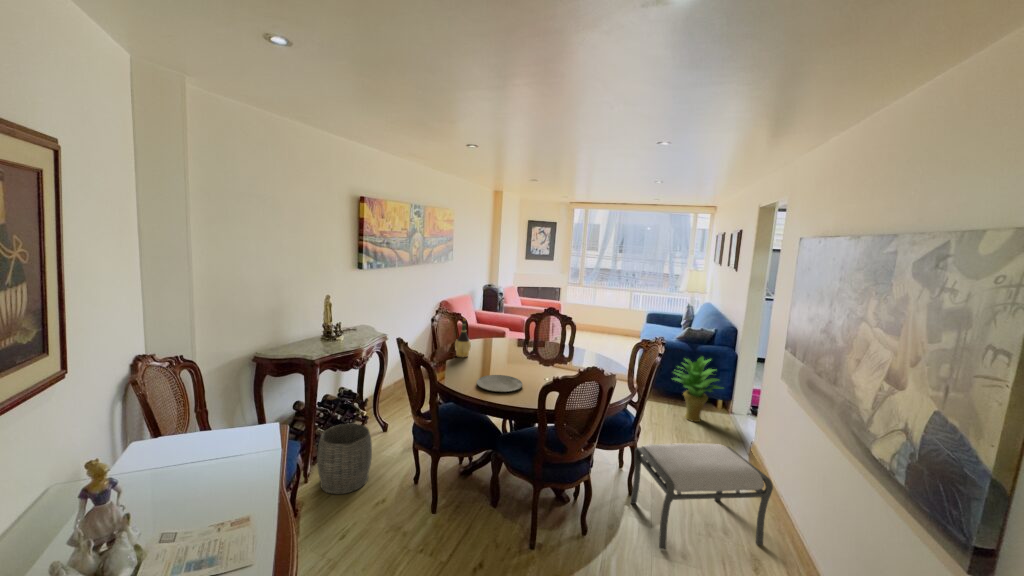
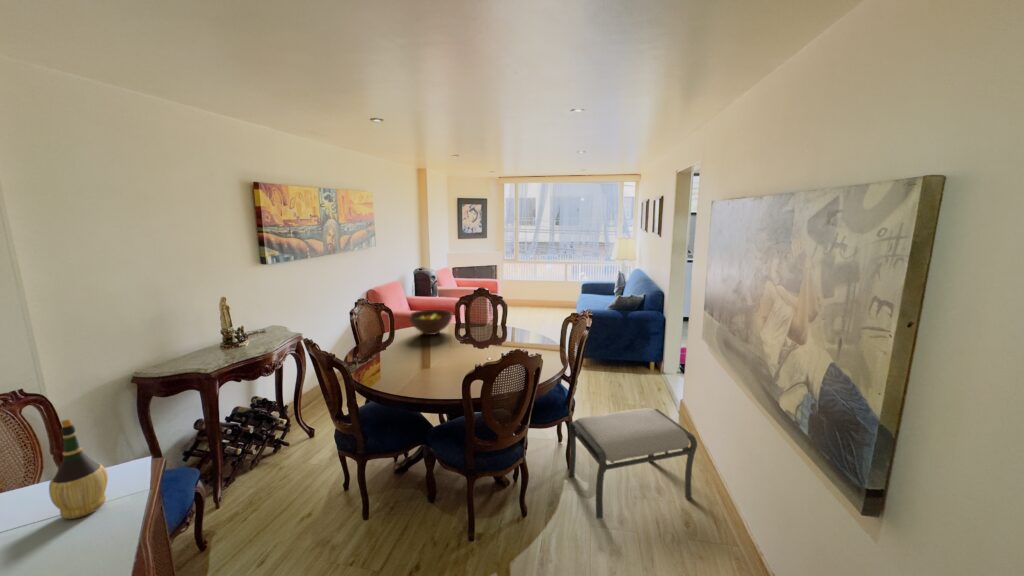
wine bottle: present [455,318,471,358] -> present [49,419,108,519]
fruit bowl: none [482,323,523,348] -> present [409,309,452,335]
potted plant: present [674,357,723,422] -> none [605,322,653,386]
plate: present [477,375,523,392] -> none [400,366,450,385]
woven basket: present [317,424,372,494] -> none [225,436,292,517]

